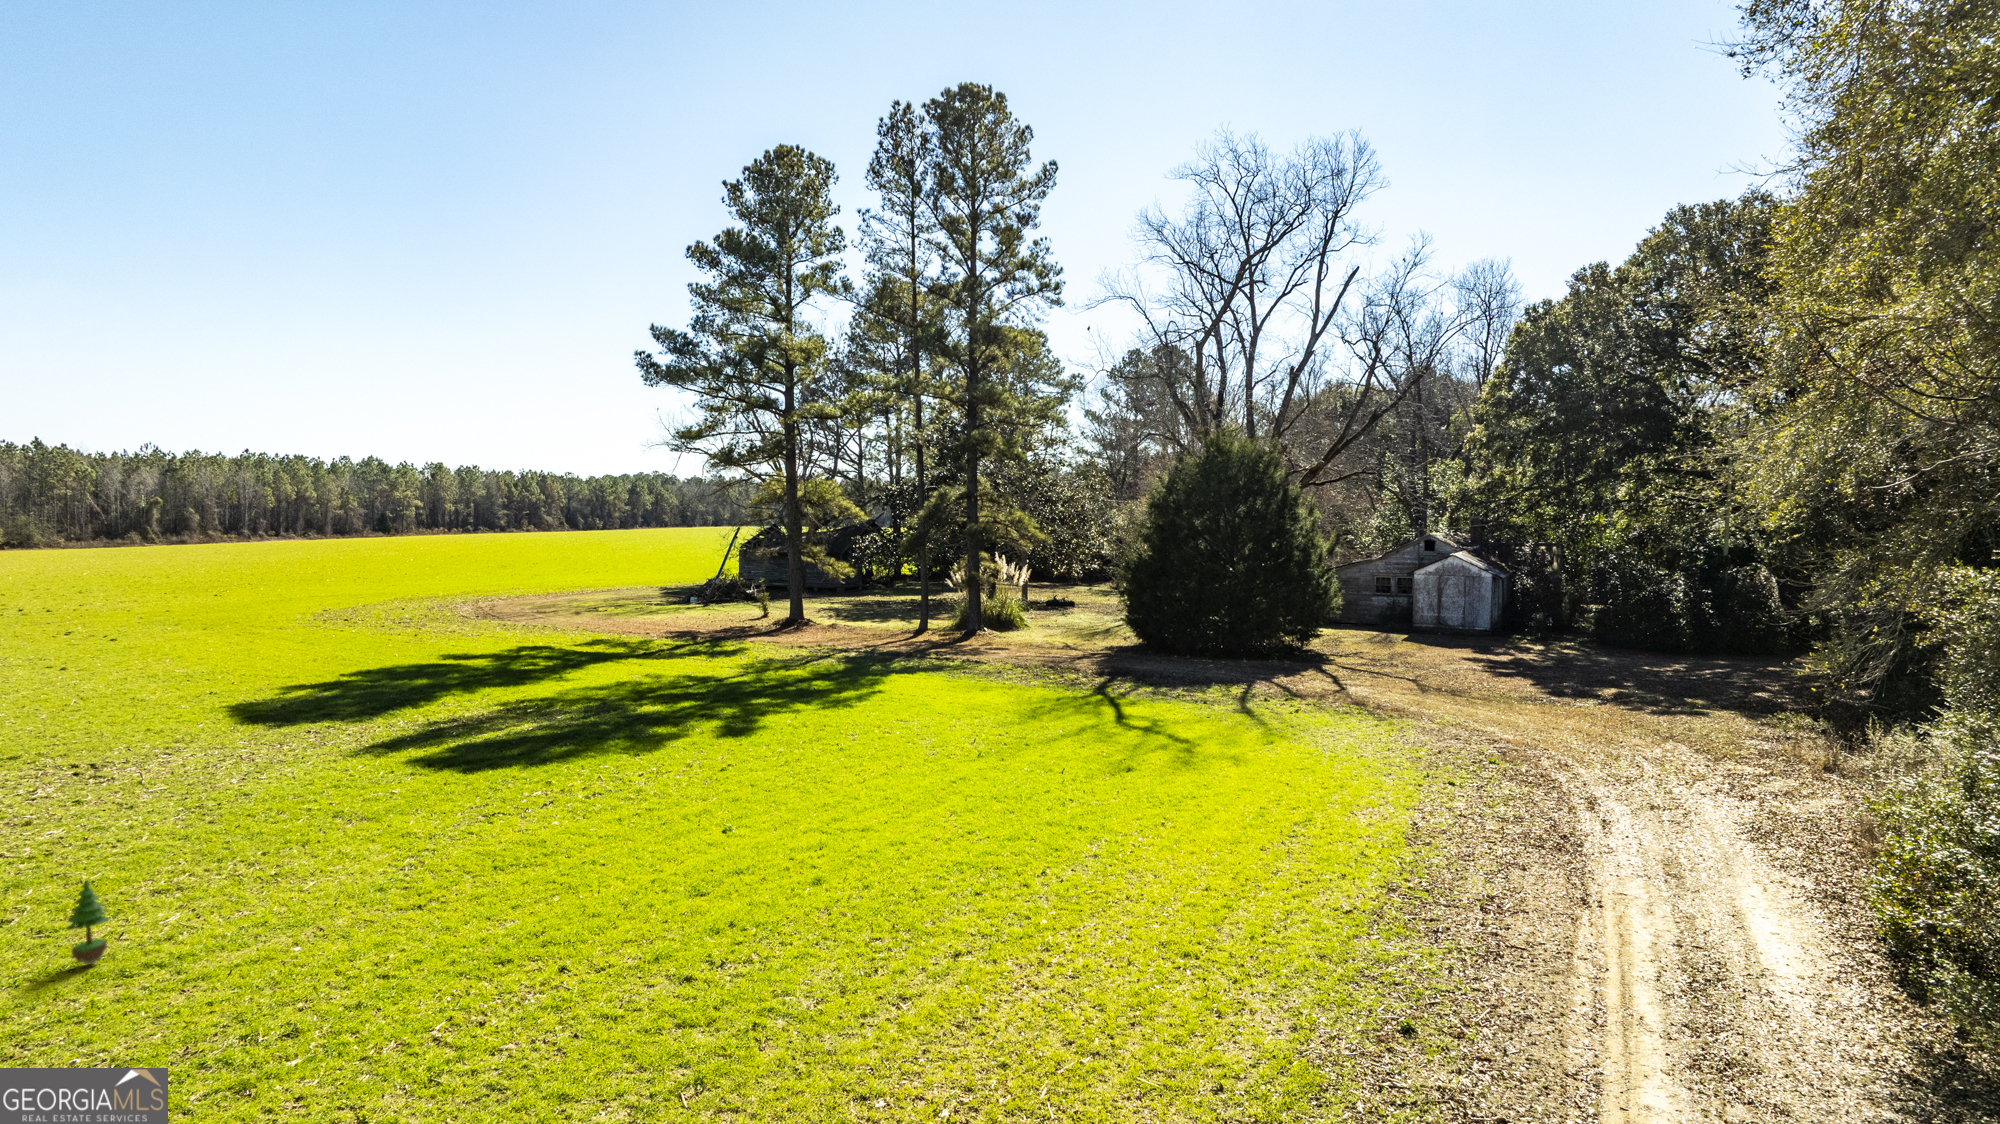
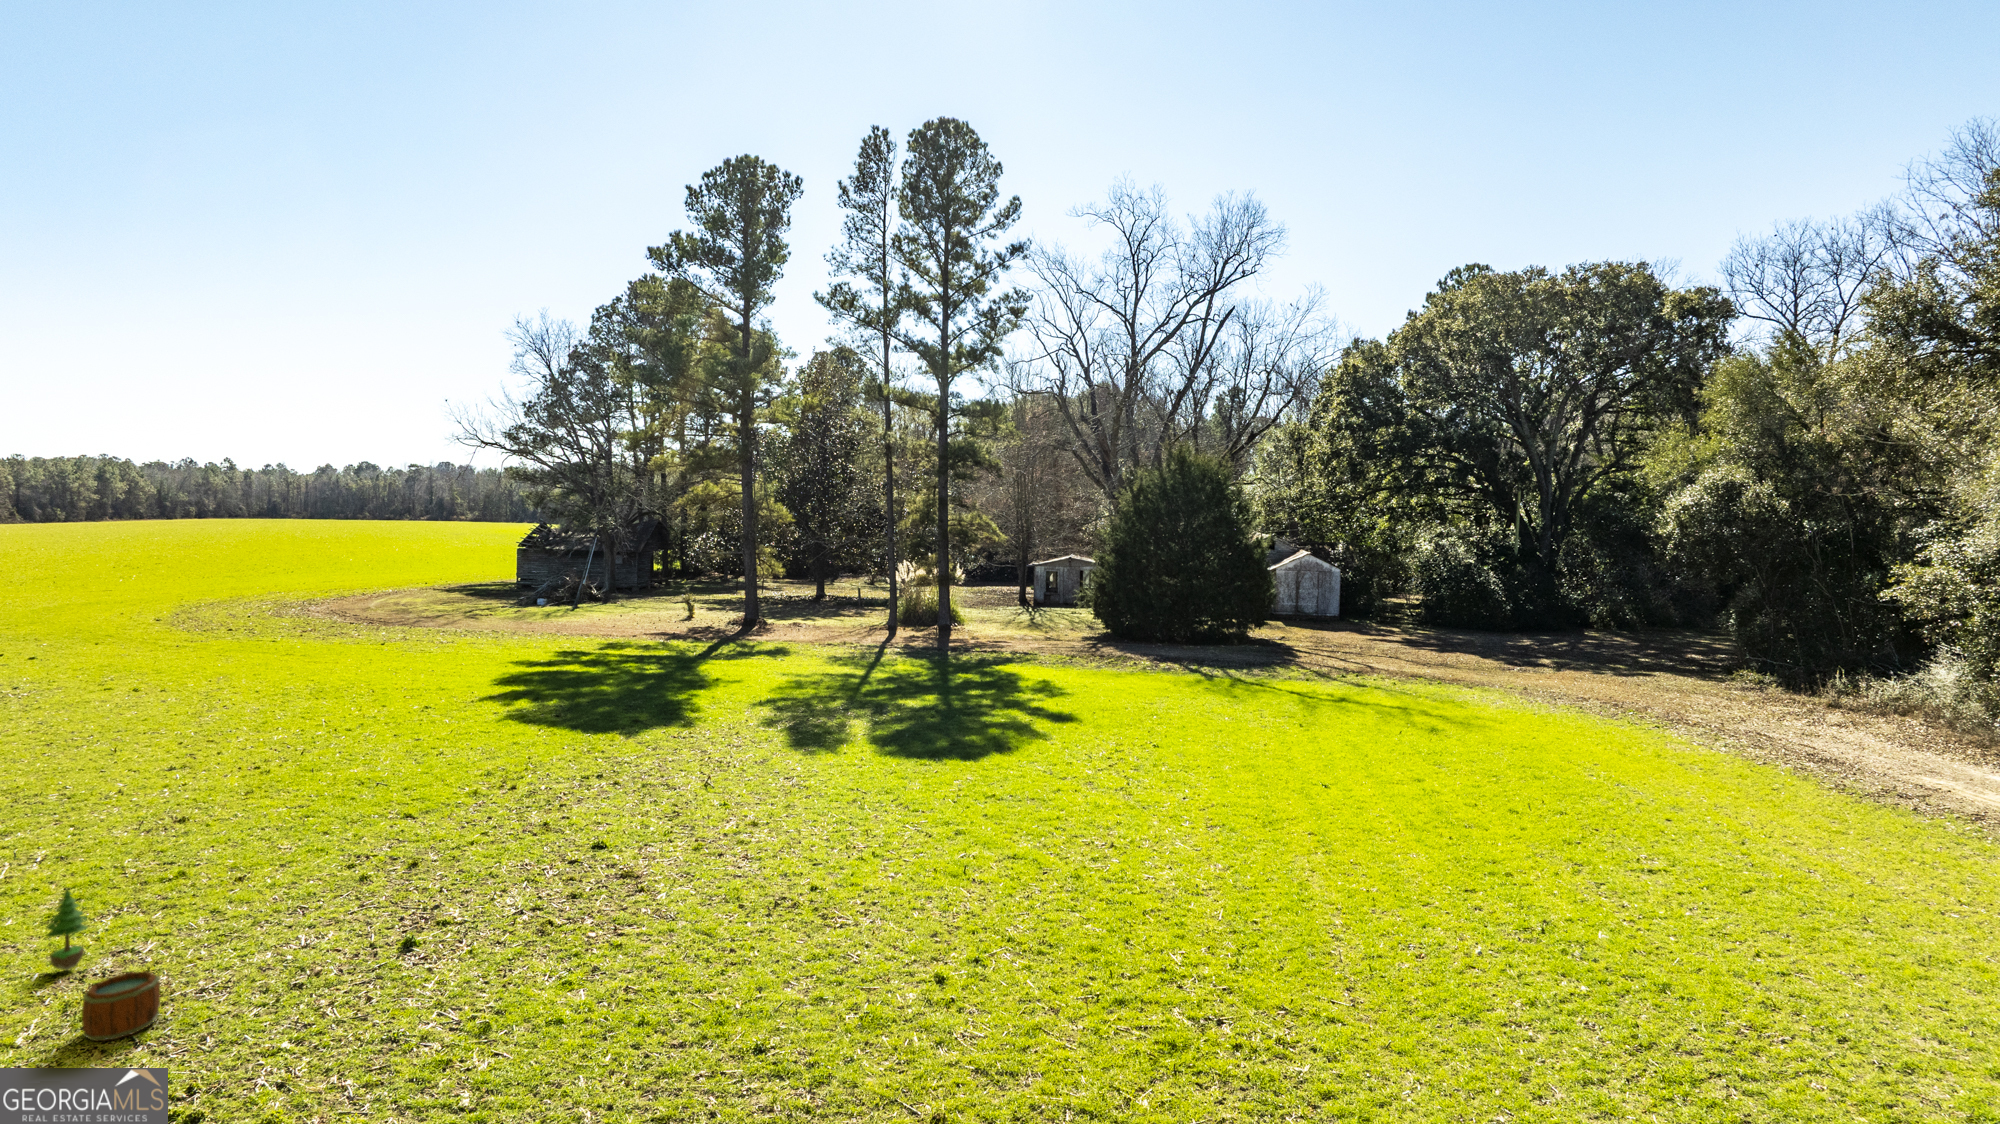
bucket: none [90,964,174,1037] -> present [82,971,160,1041]

